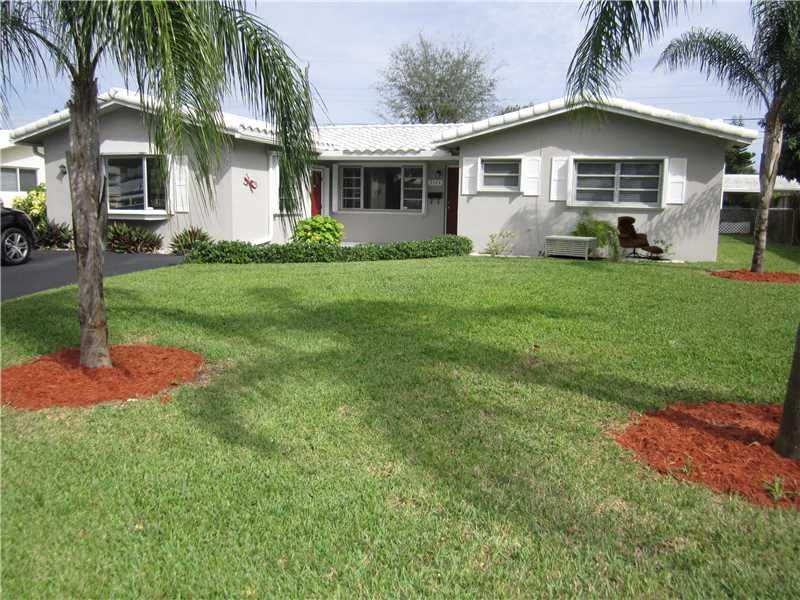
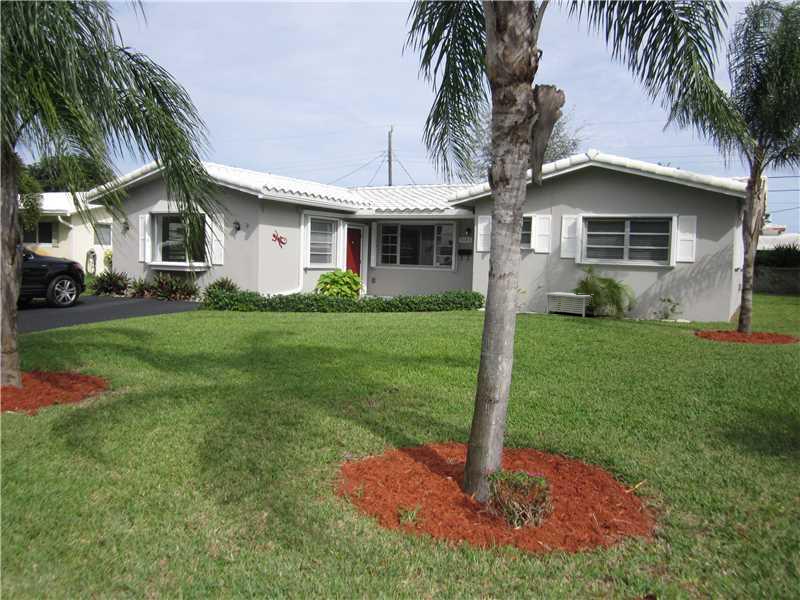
lounge chair: present [617,216,664,260] -> none [622,274,668,319]

